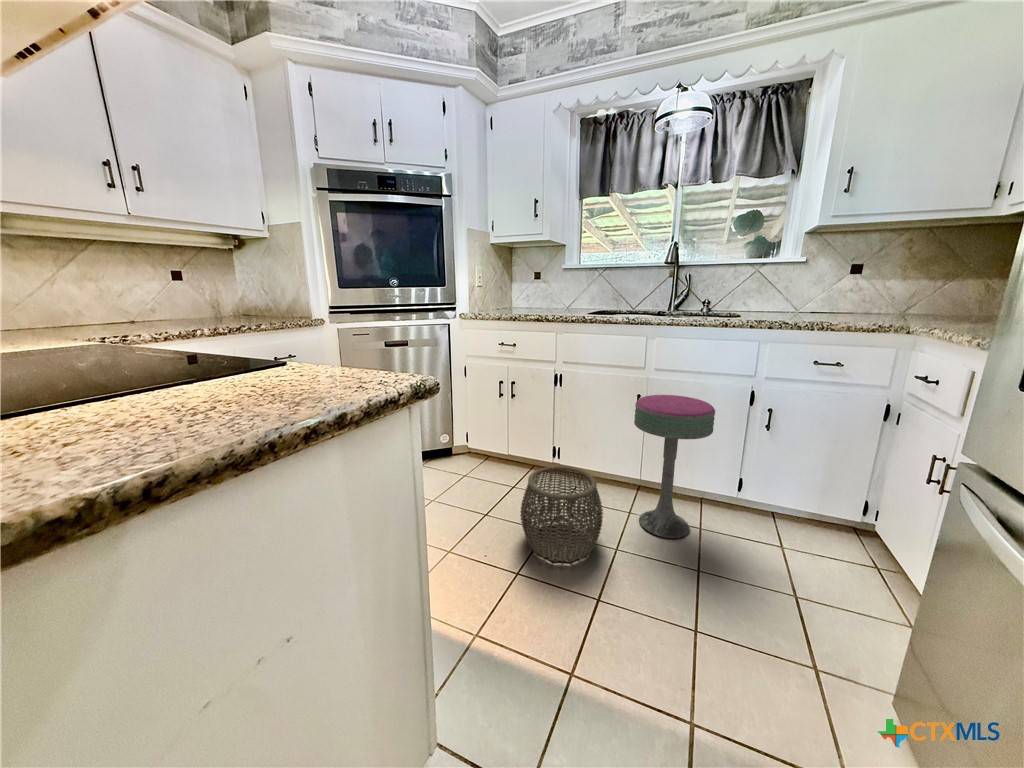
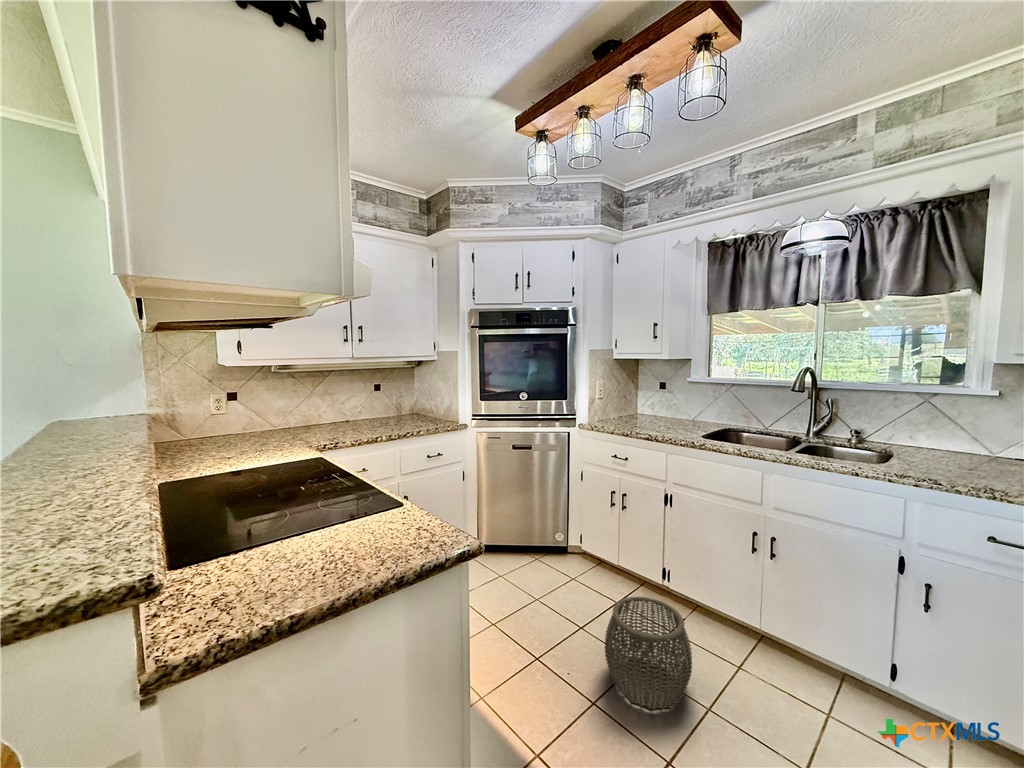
bar stool: present [634,395,715,538] -> none [736,539,834,720]

